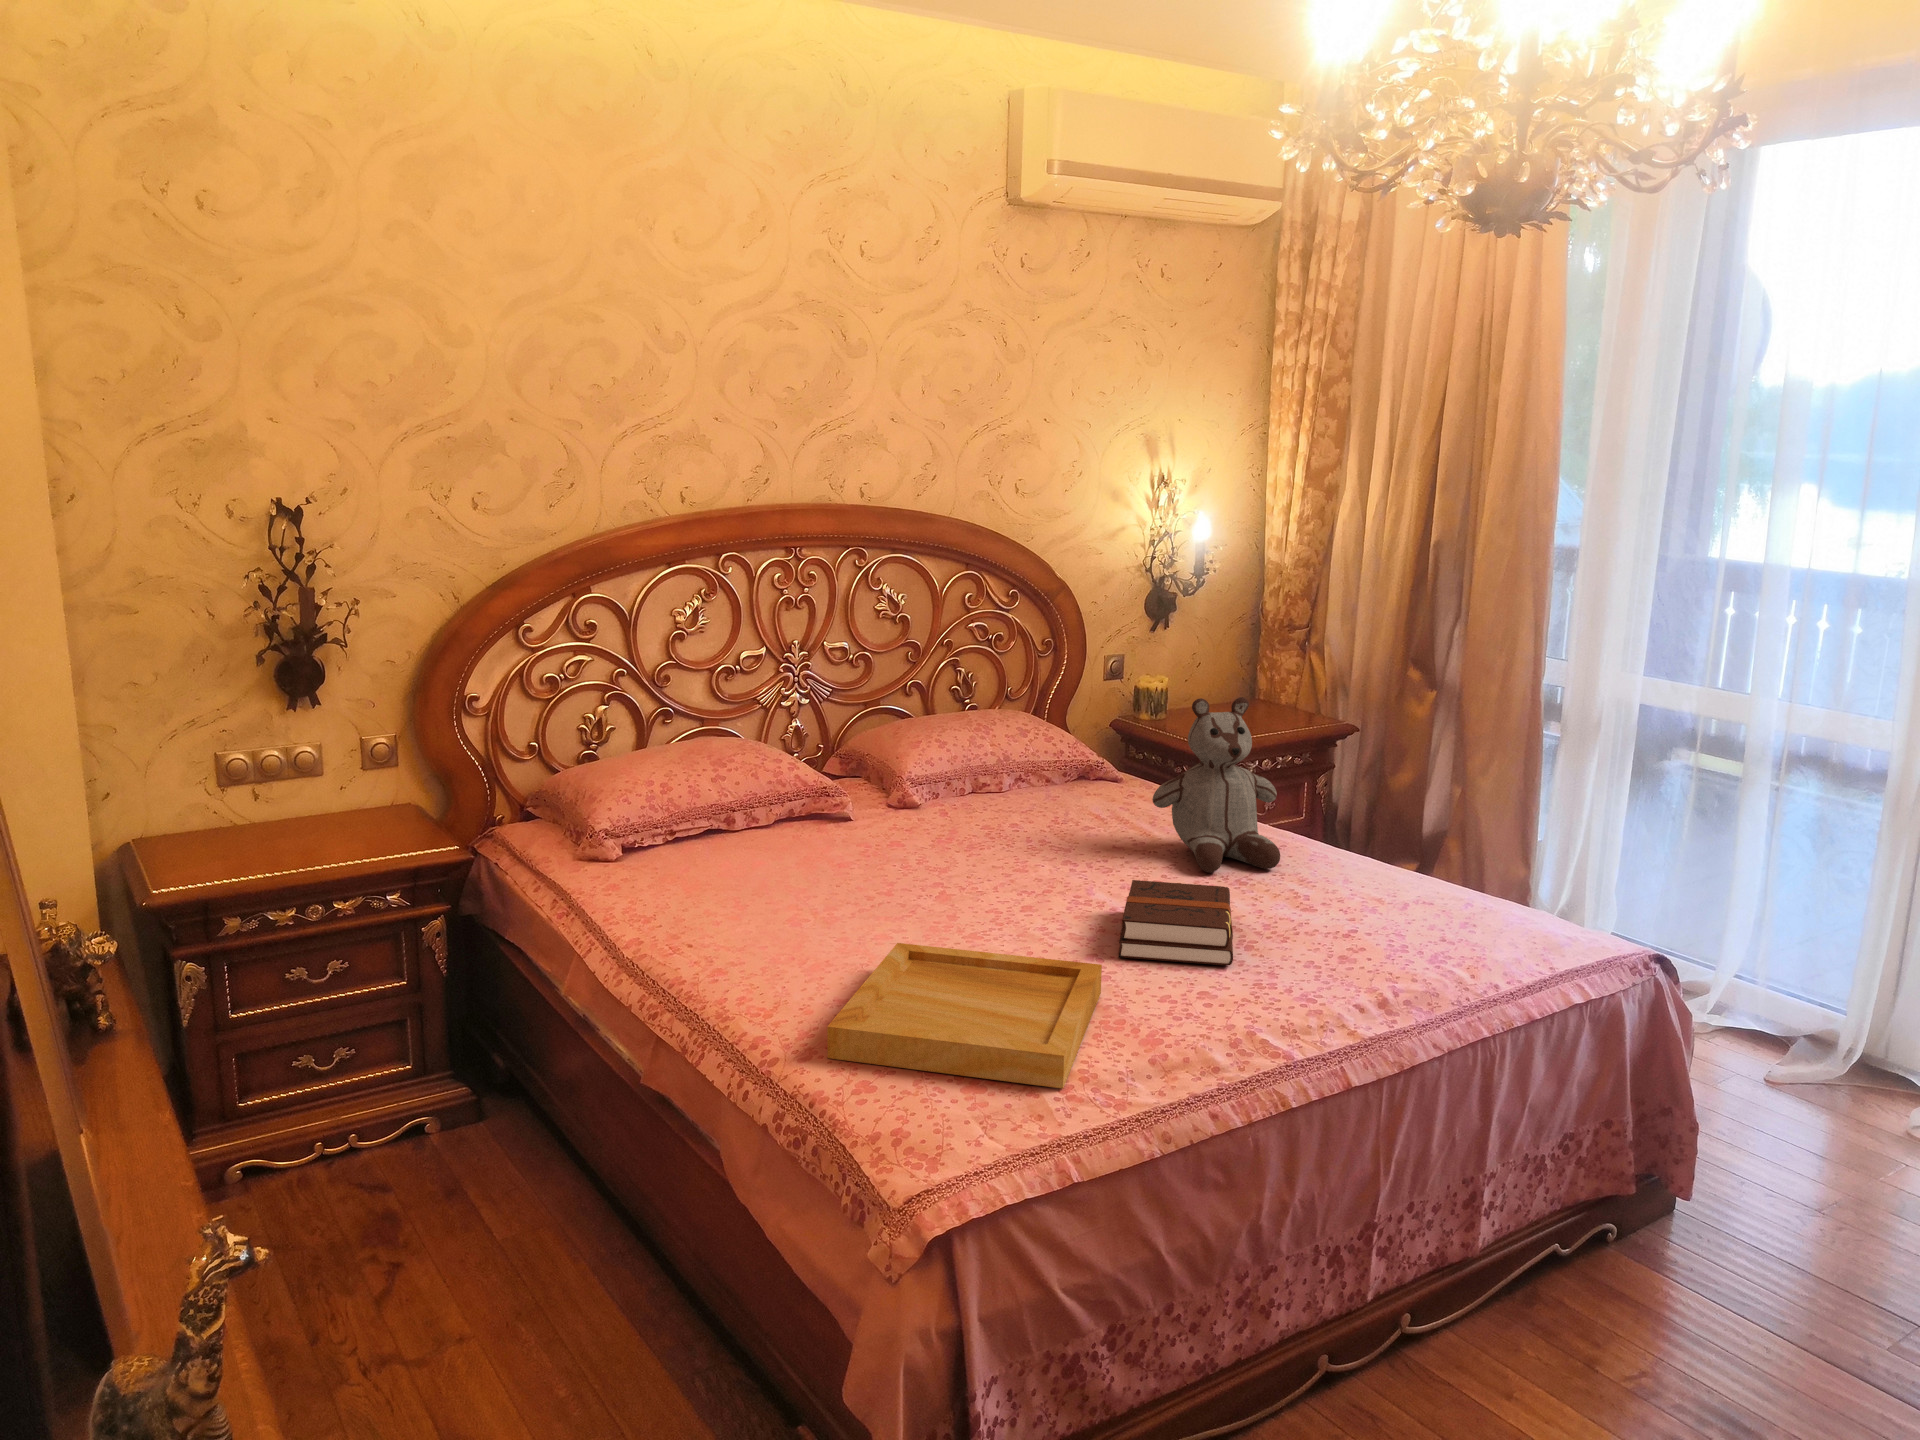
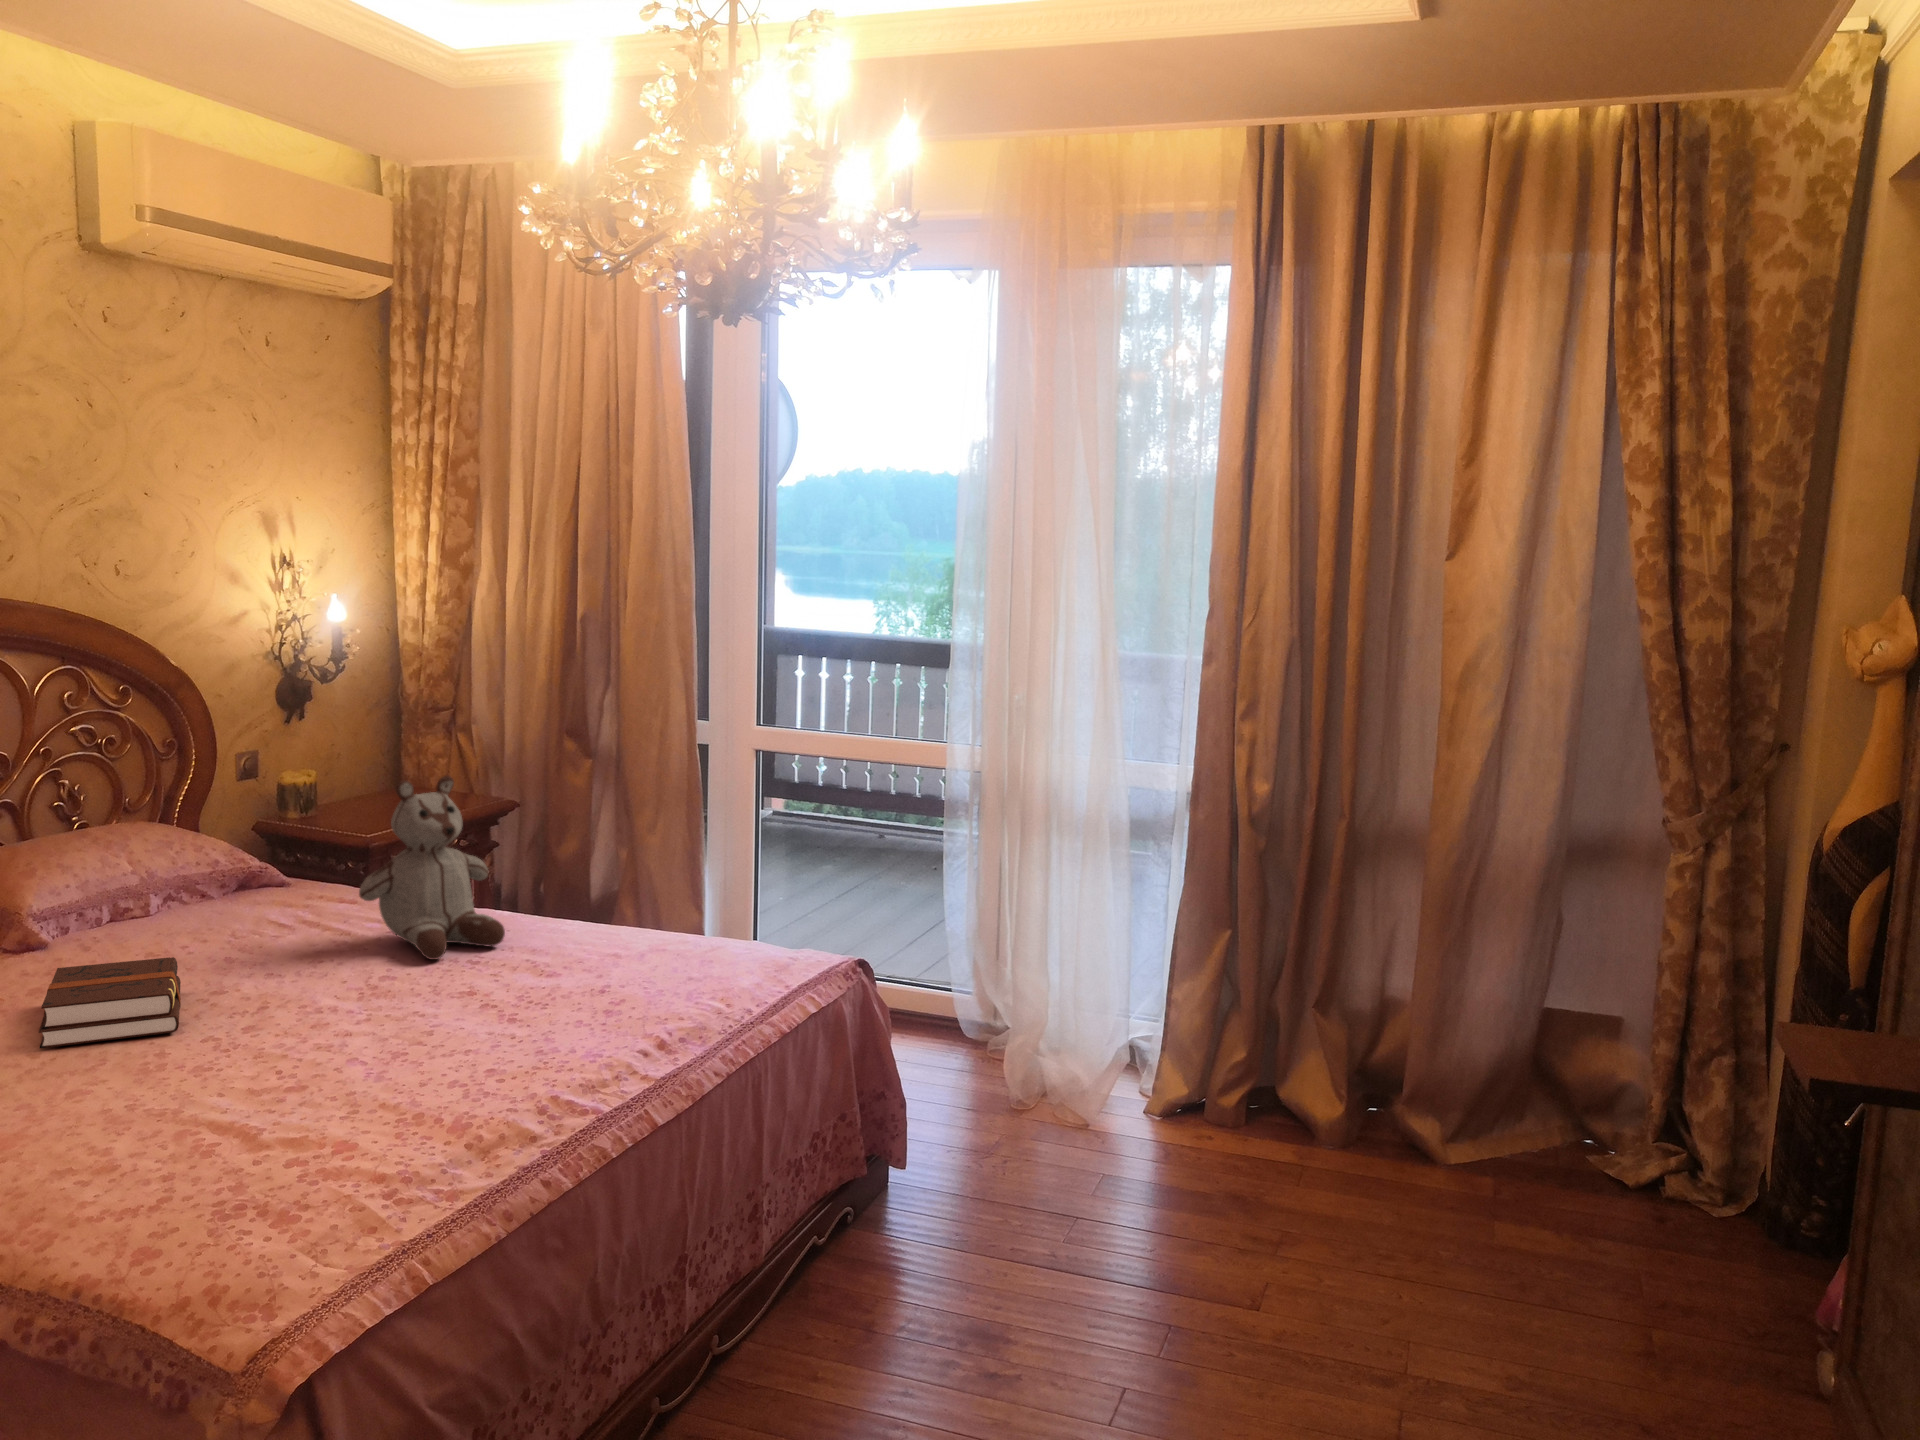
hardback book: present [1119,880,1233,965] -> present [39,957,181,1048]
tray: present [827,943,1102,1089] -> none [68,1065,388,1244]

